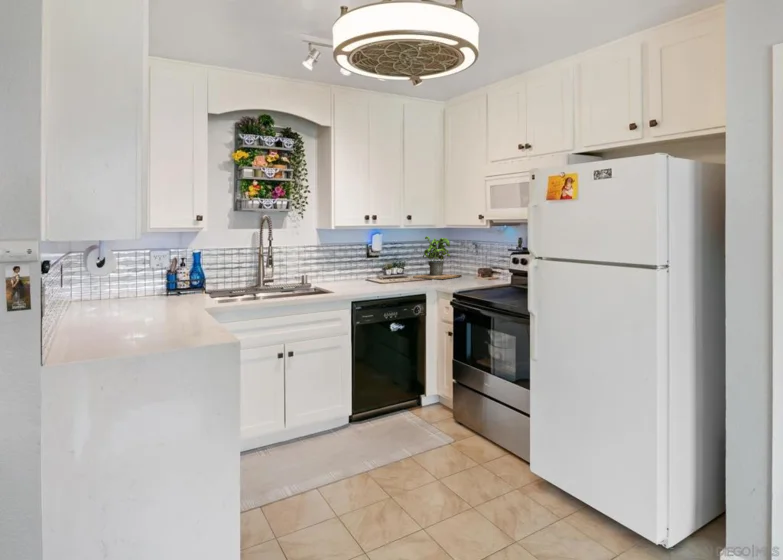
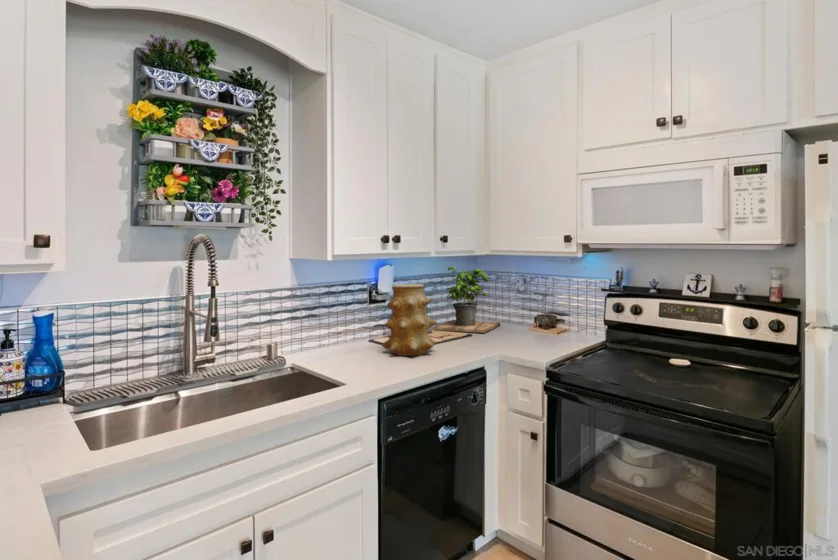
vase: none [367,244,398,286] -> present [383,284,436,356]

